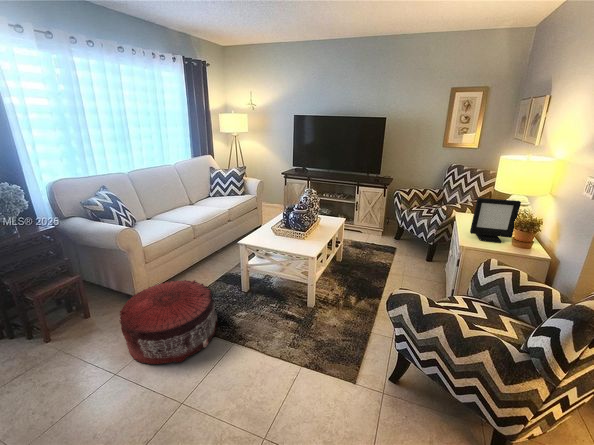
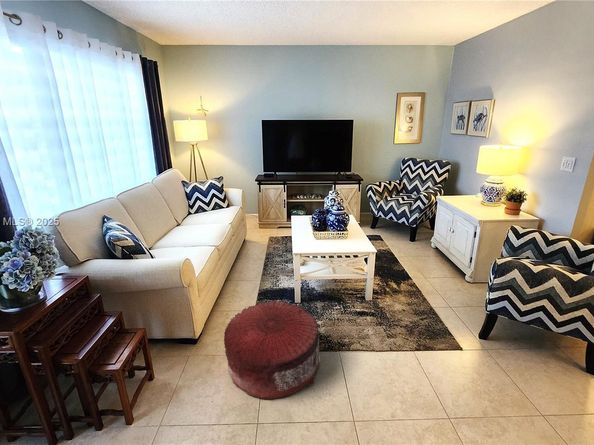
picture frame: present [470,198,521,243] -> none [475,180,511,215]

